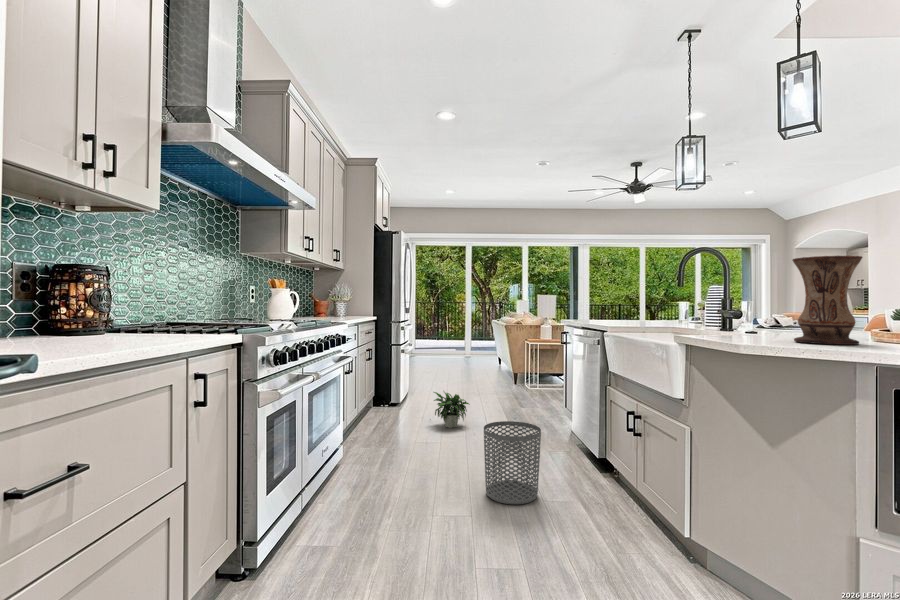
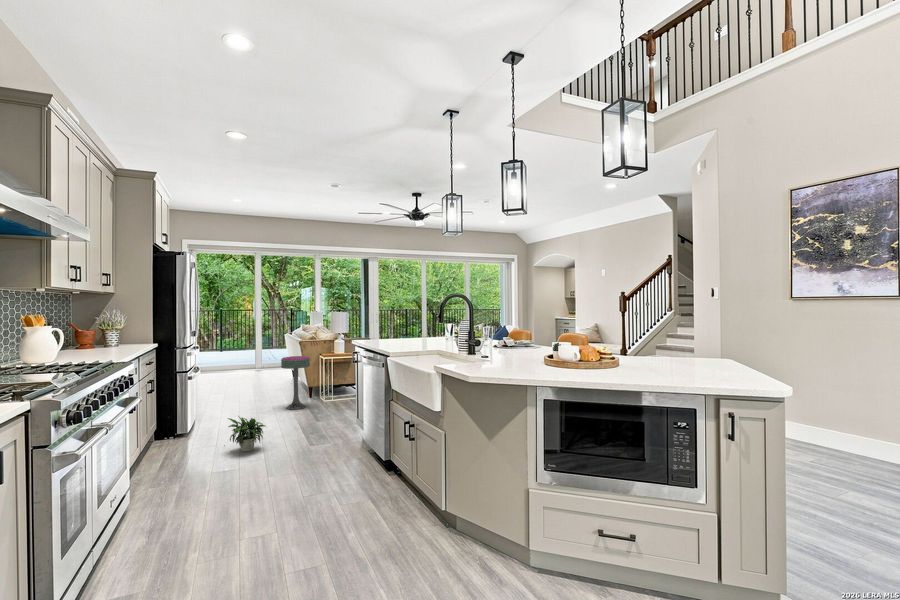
vase: present [792,255,862,345] -> none [506,312,543,371]
bar stool: none [488,339,516,394] -> present [281,356,310,409]
waste bin: present [484,421,541,504] -> none [284,442,336,516]

